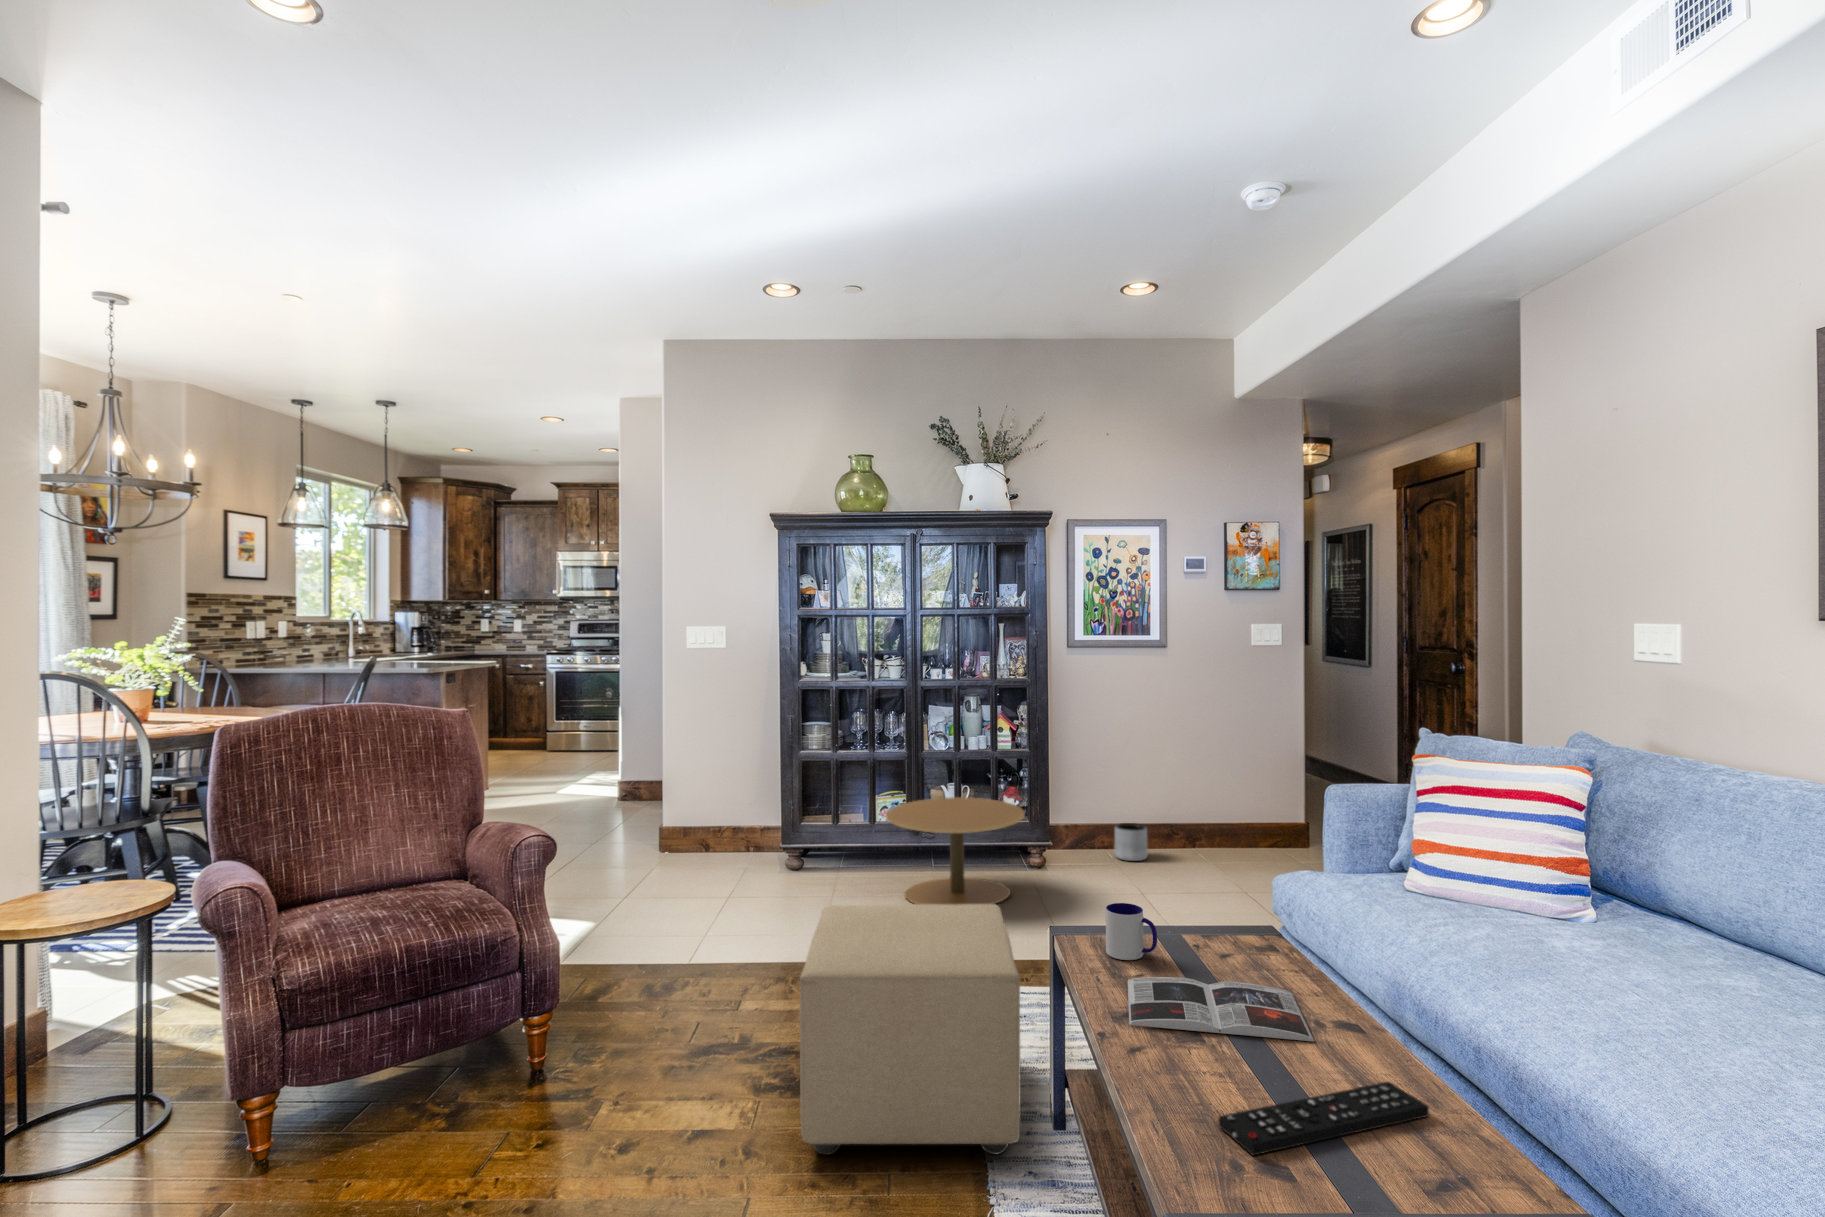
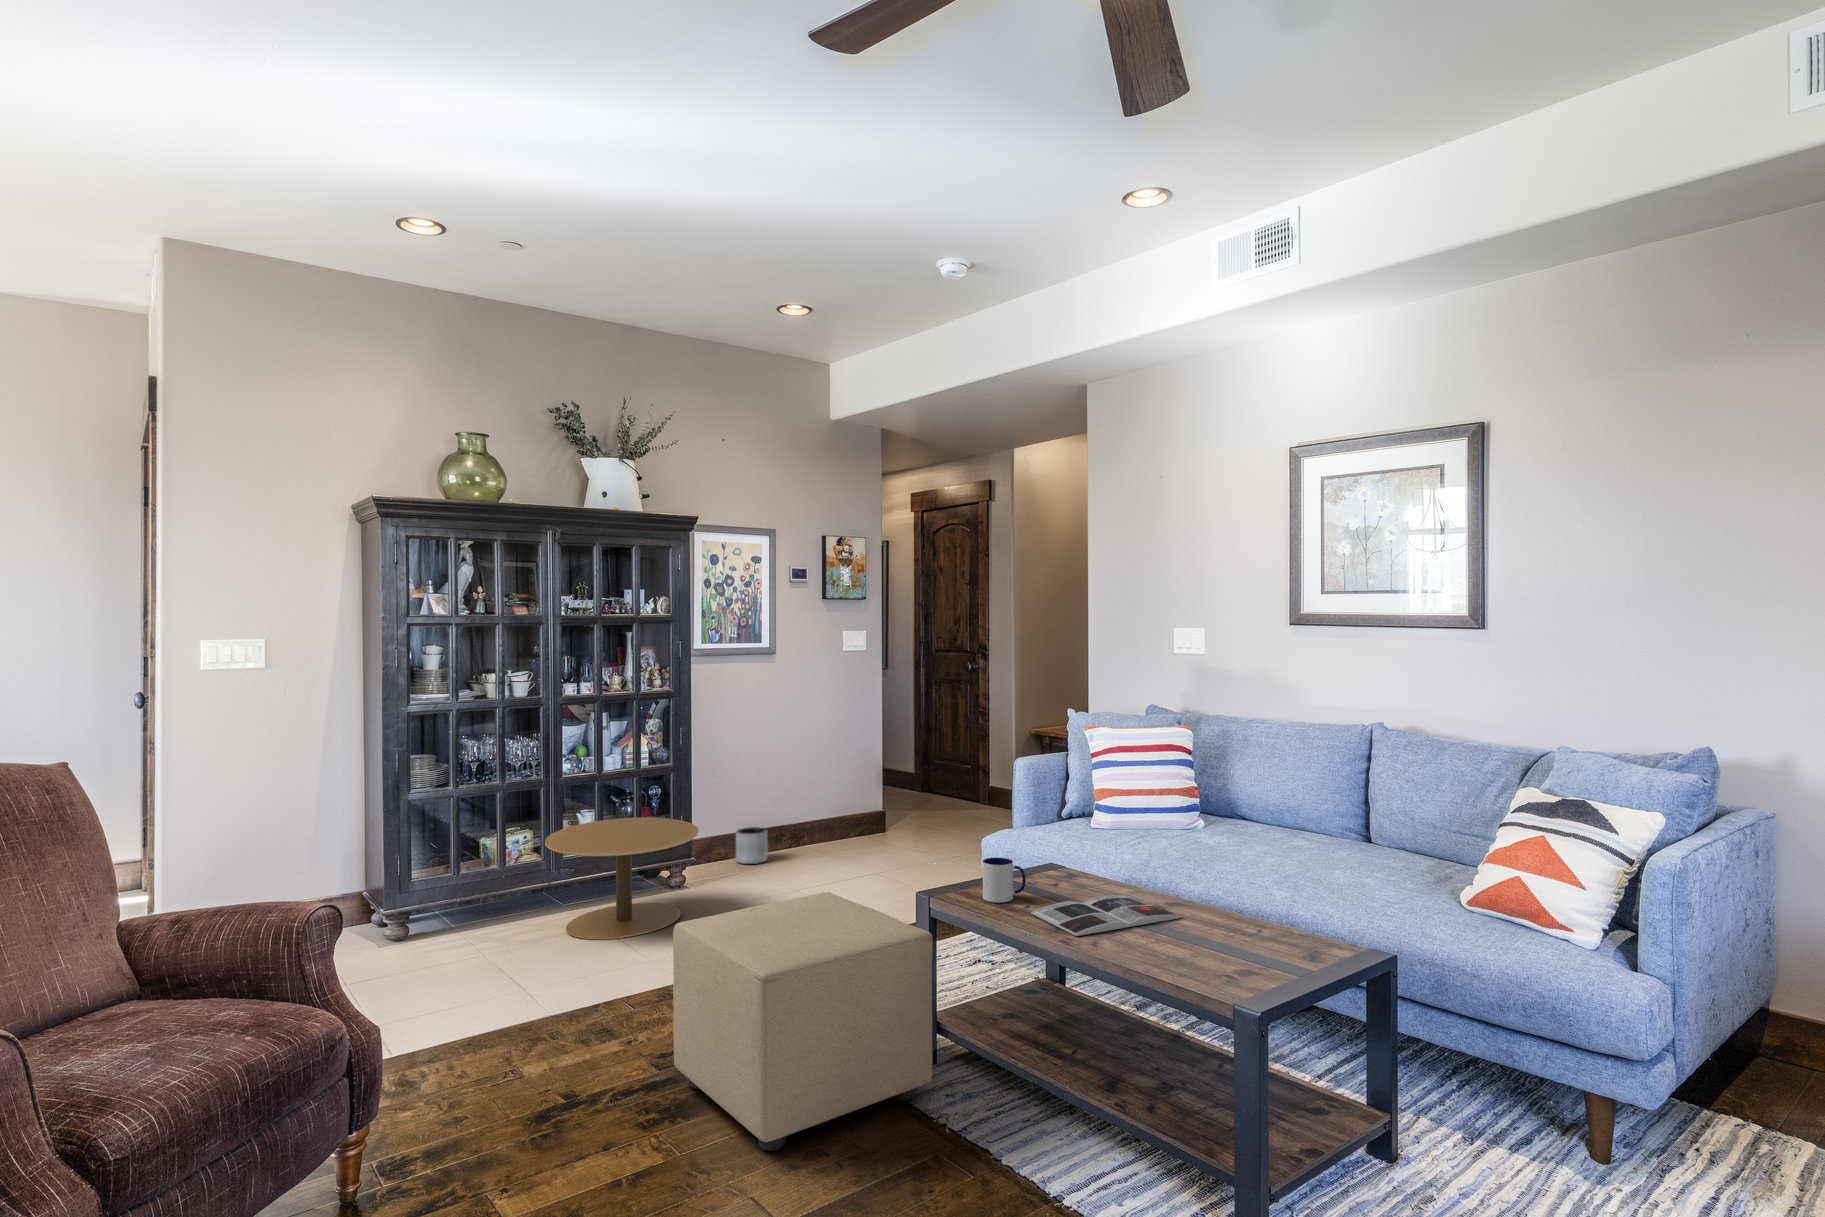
remote control: present [1219,1082,1429,1155] -> none [1209,924,1284,977]

